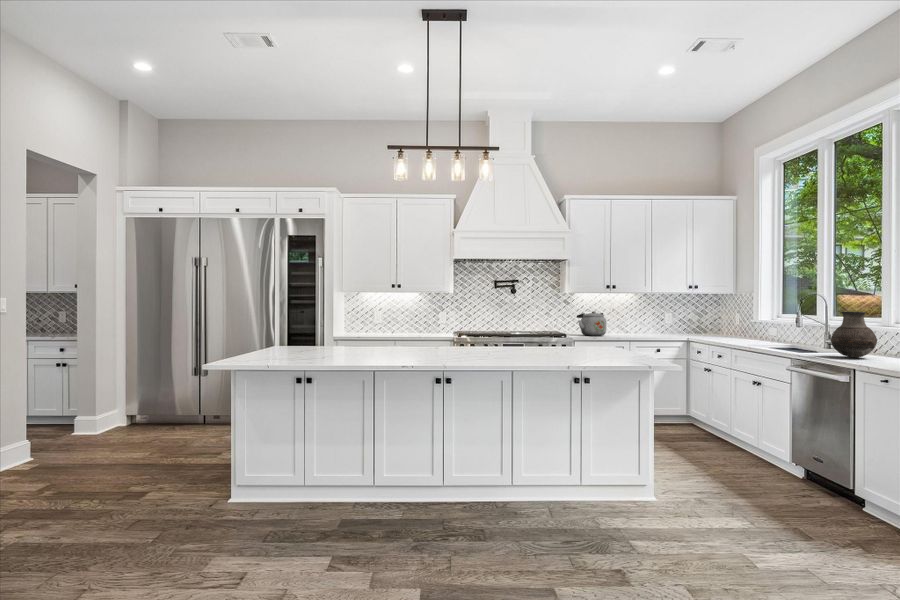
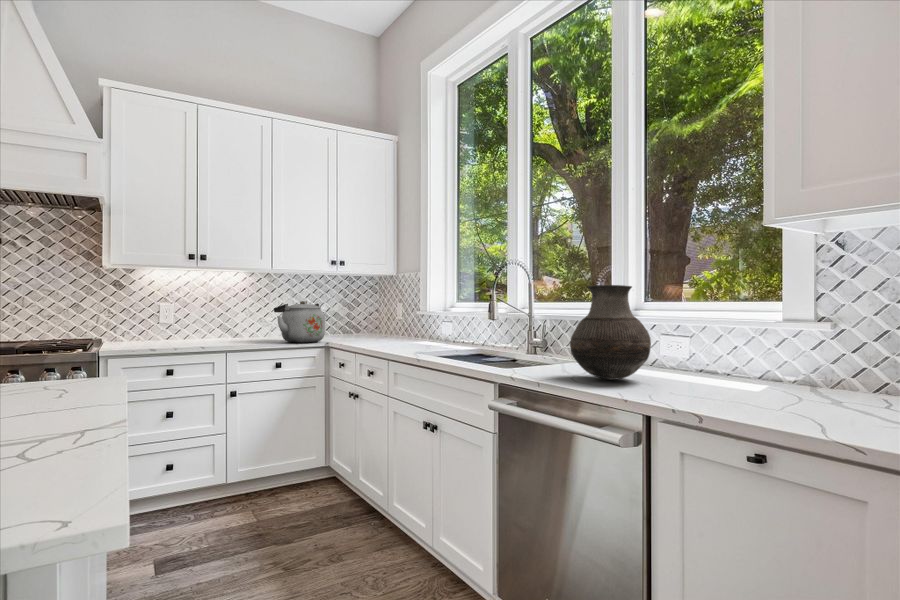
kettle: present [577,311,606,336] -> present [274,301,325,343]

